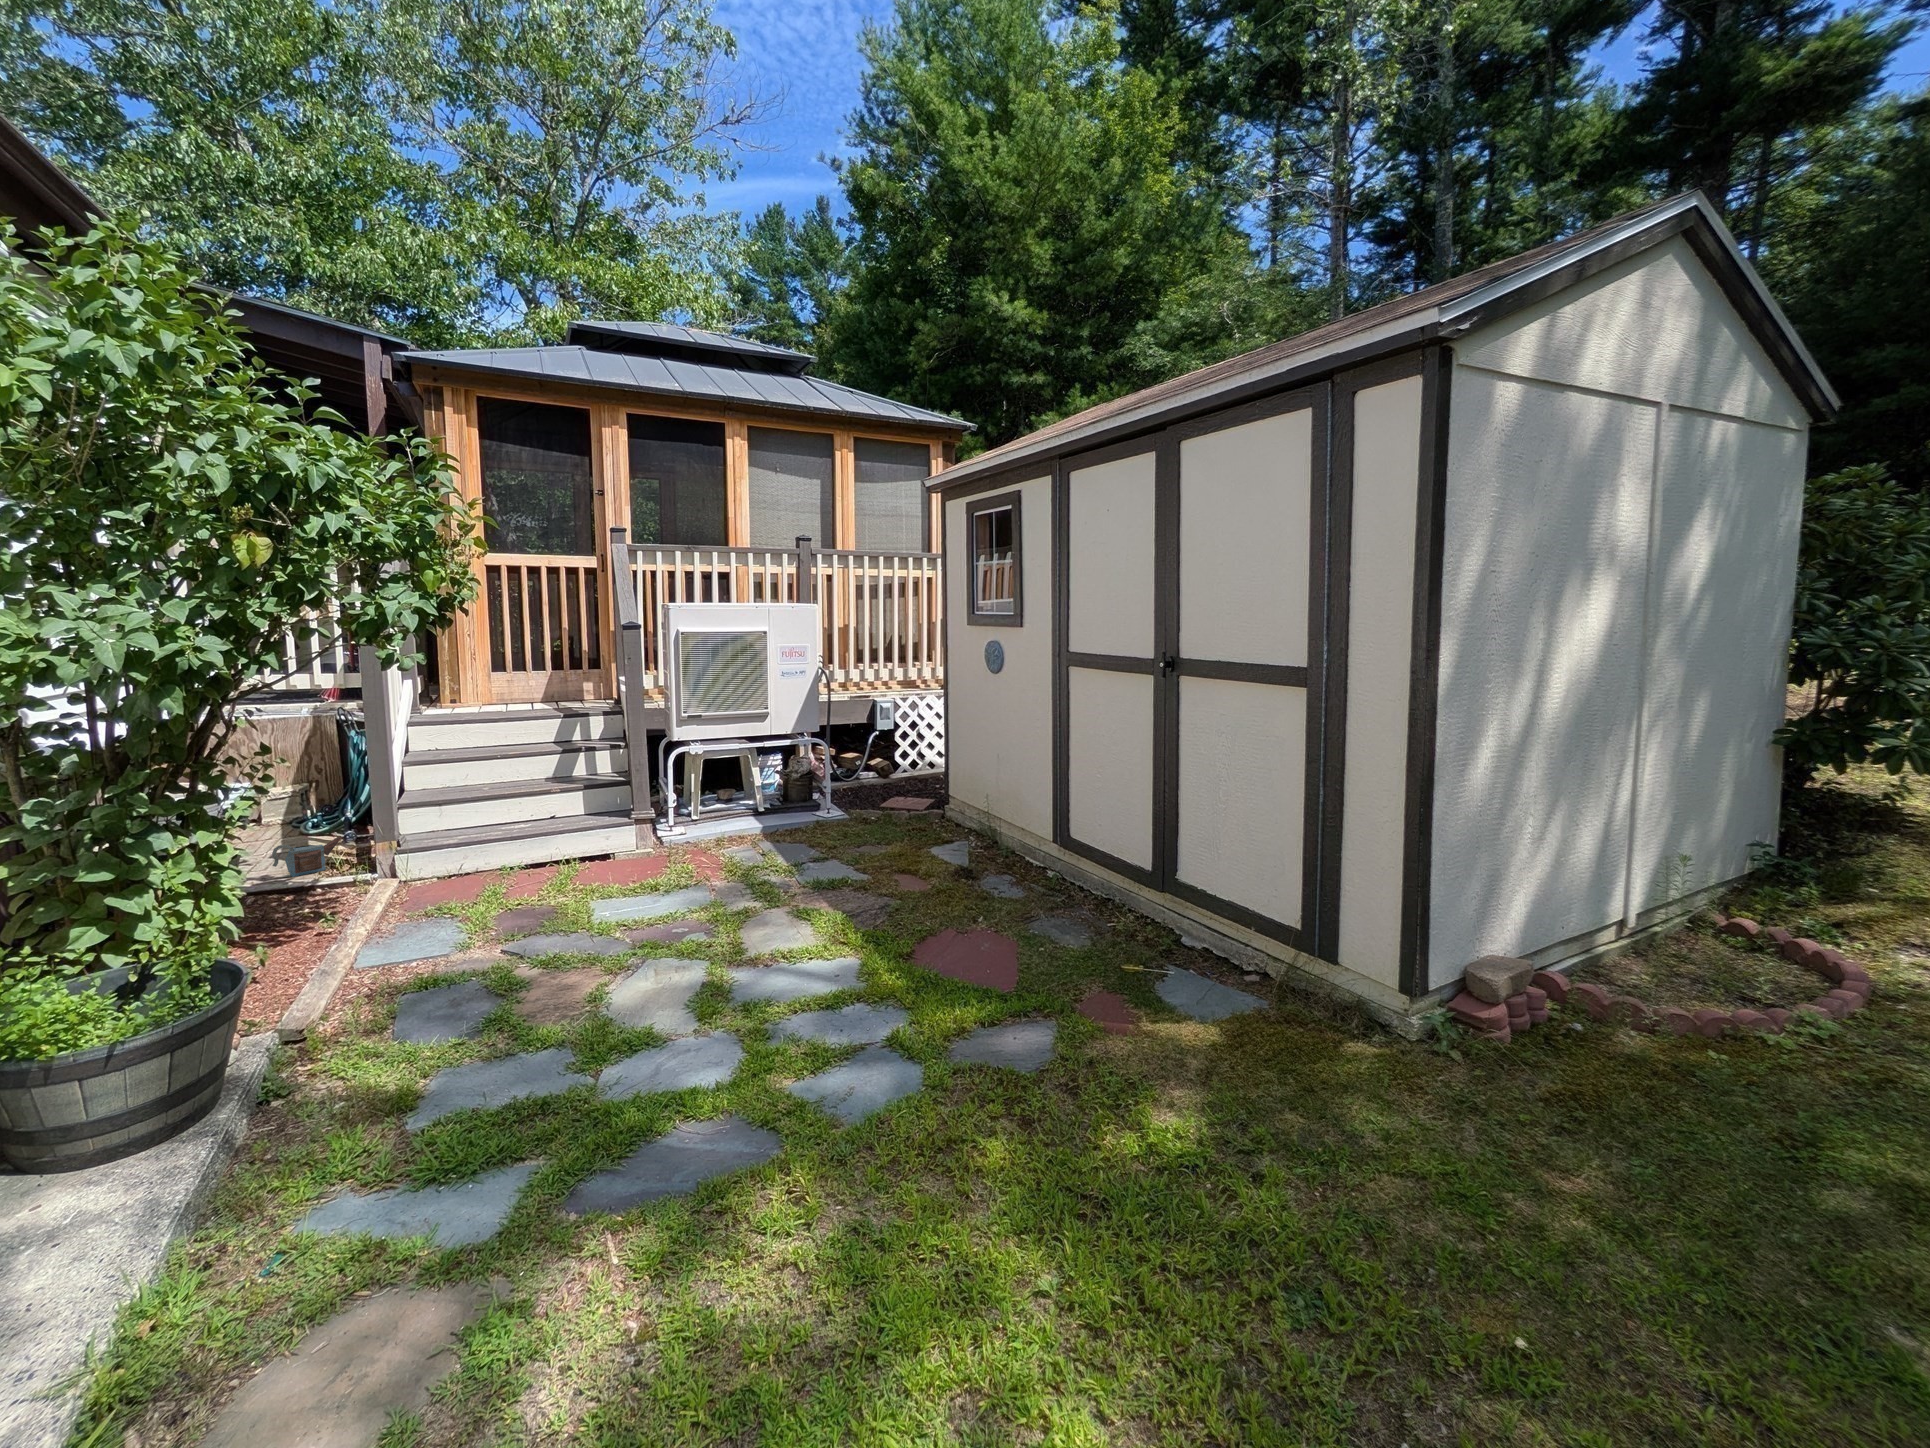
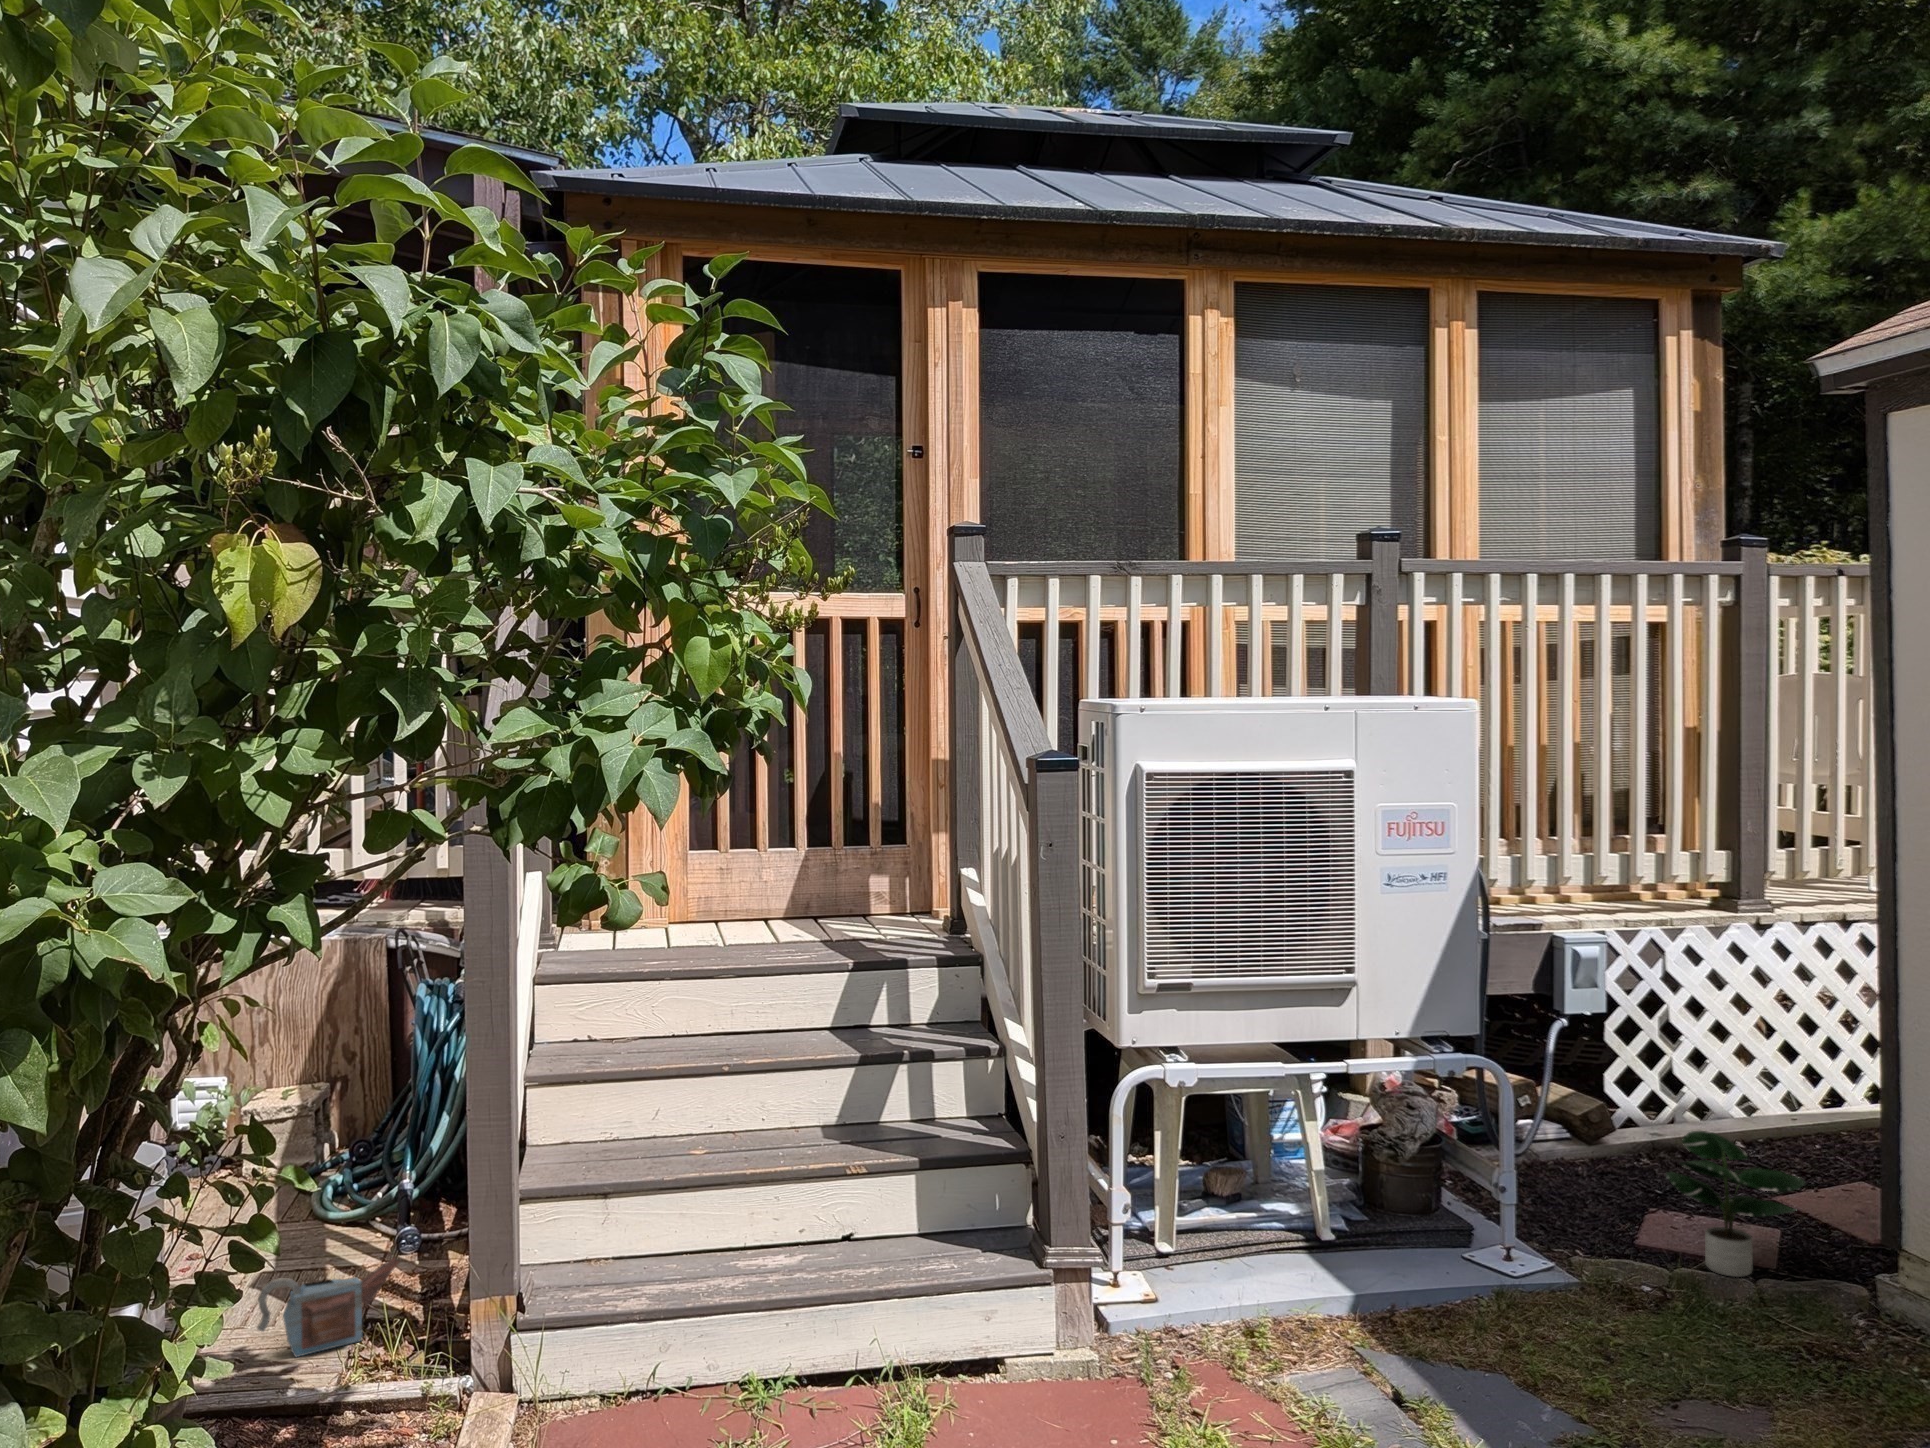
potted plant: none [886,764,931,813] -> present [1666,1131,1805,1277]

